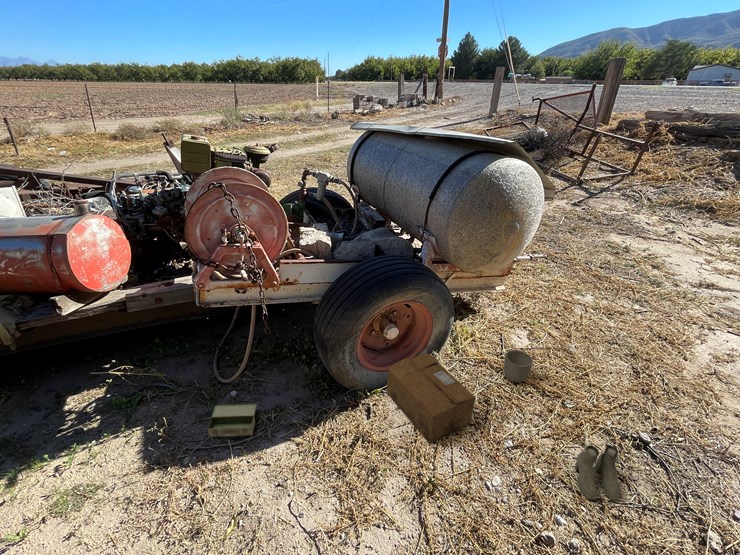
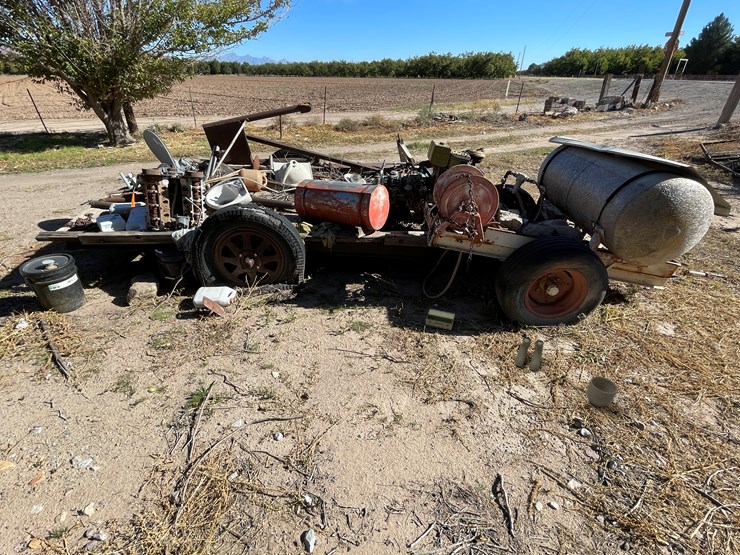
planter: present [504,350,533,383] -> present [587,376,618,407]
cardboard box: present [387,353,475,444] -> none [542,309,611,364]
boots: present [575,445,621,501] -> present [515,337,544,371]

